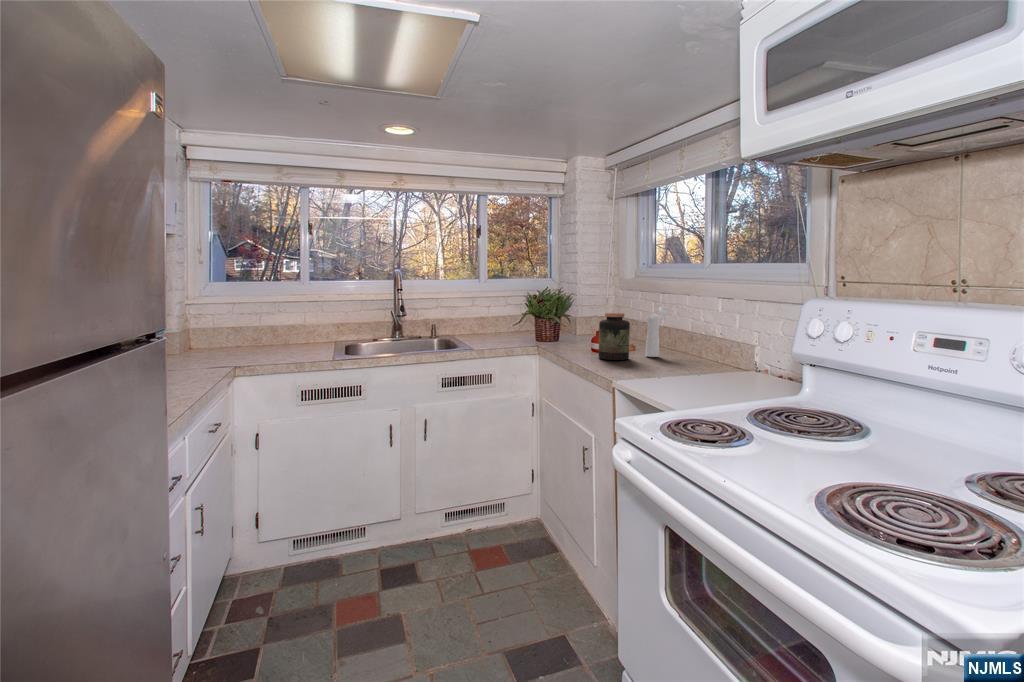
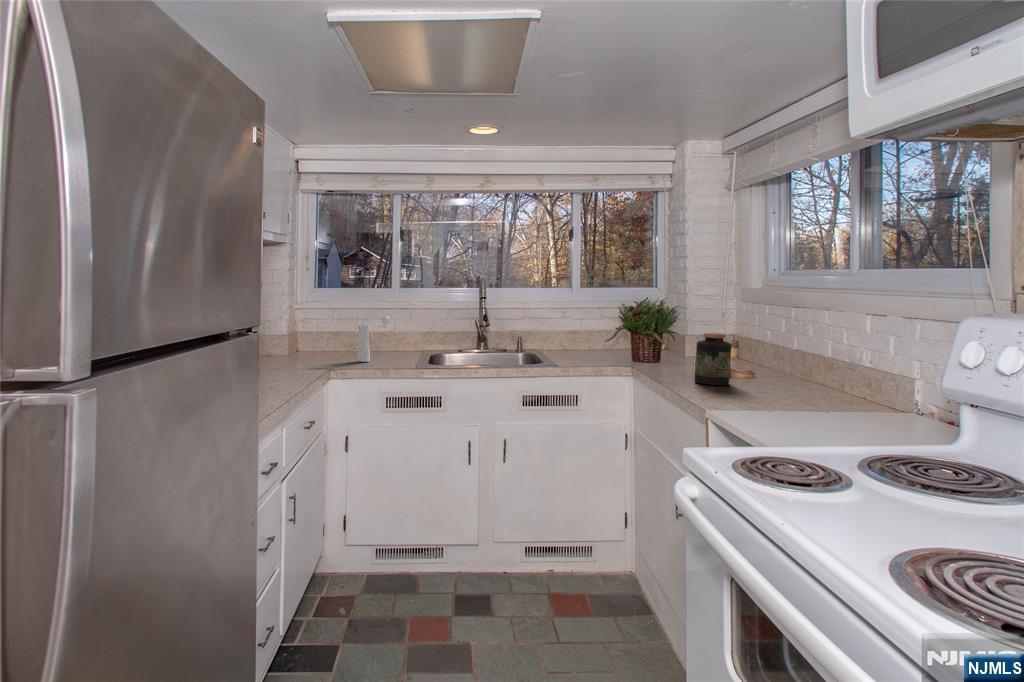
pepper mill: present [646,307,668,357] -> present [357,316,390,362]

